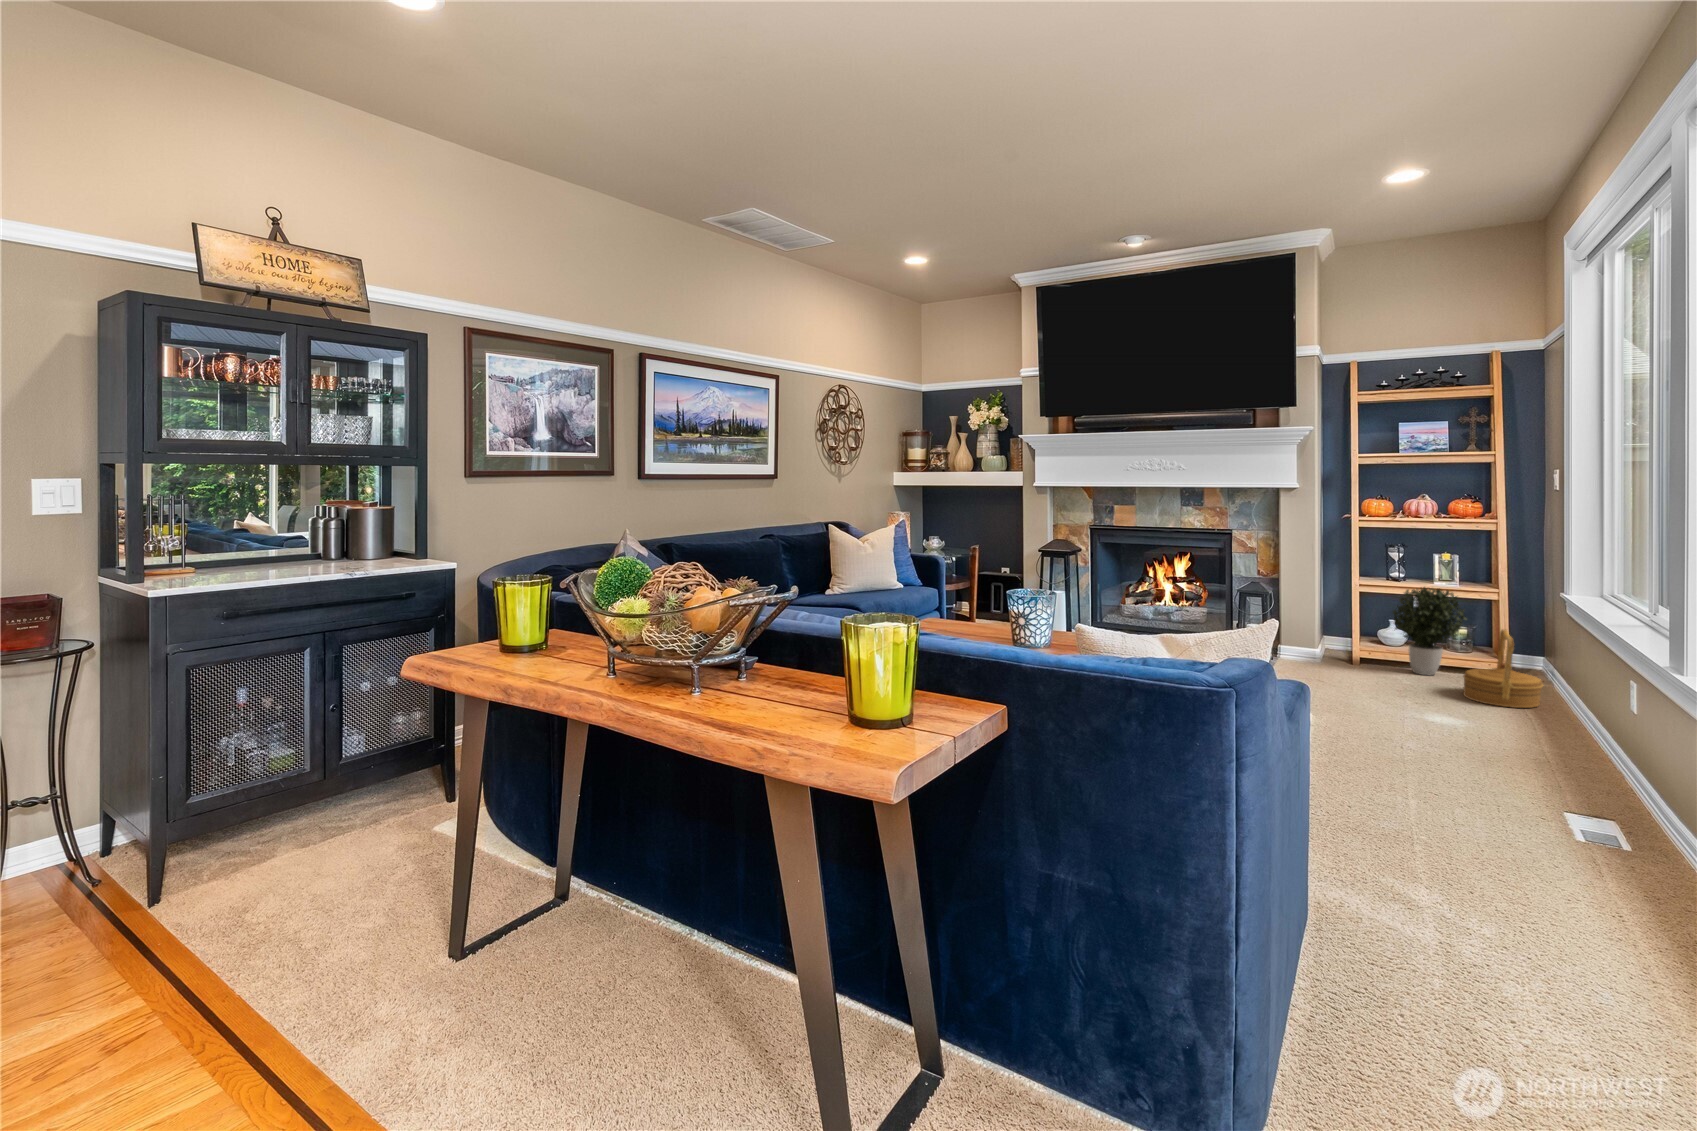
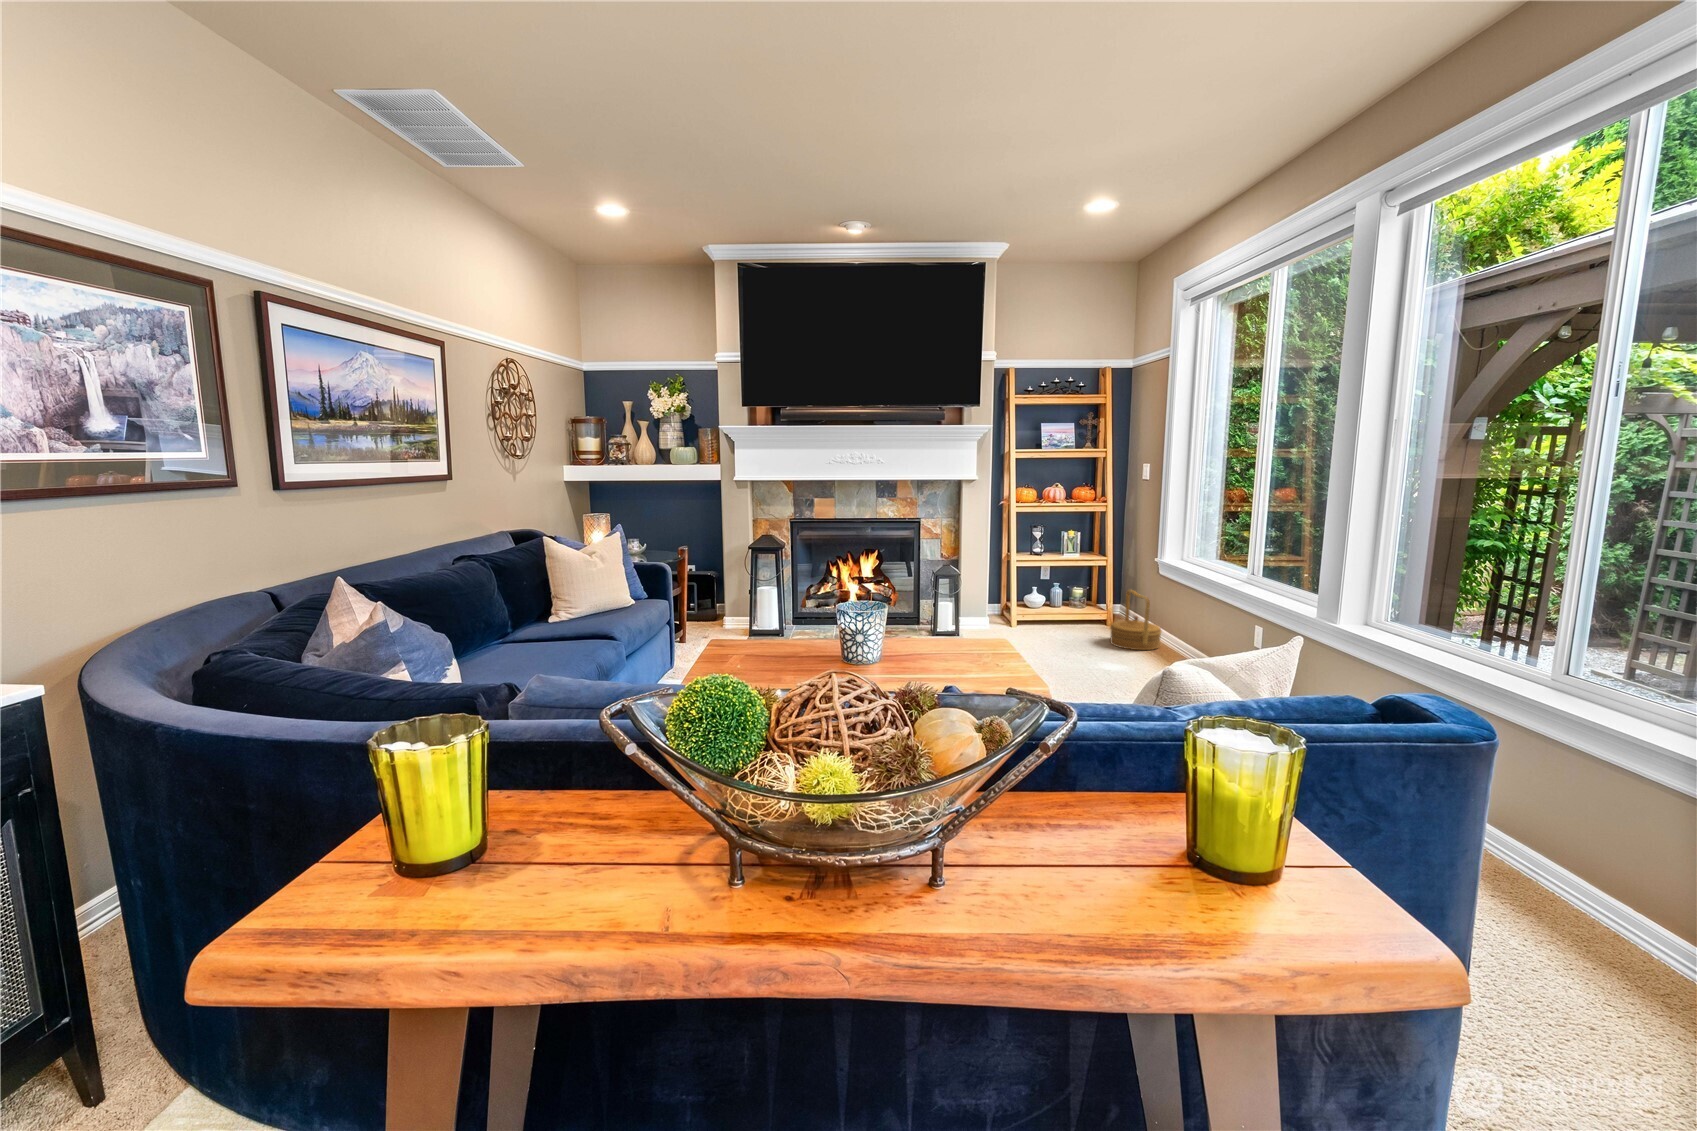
potted plant: present [1393,587,1467,675] -> none [1046,558,1097,630]

